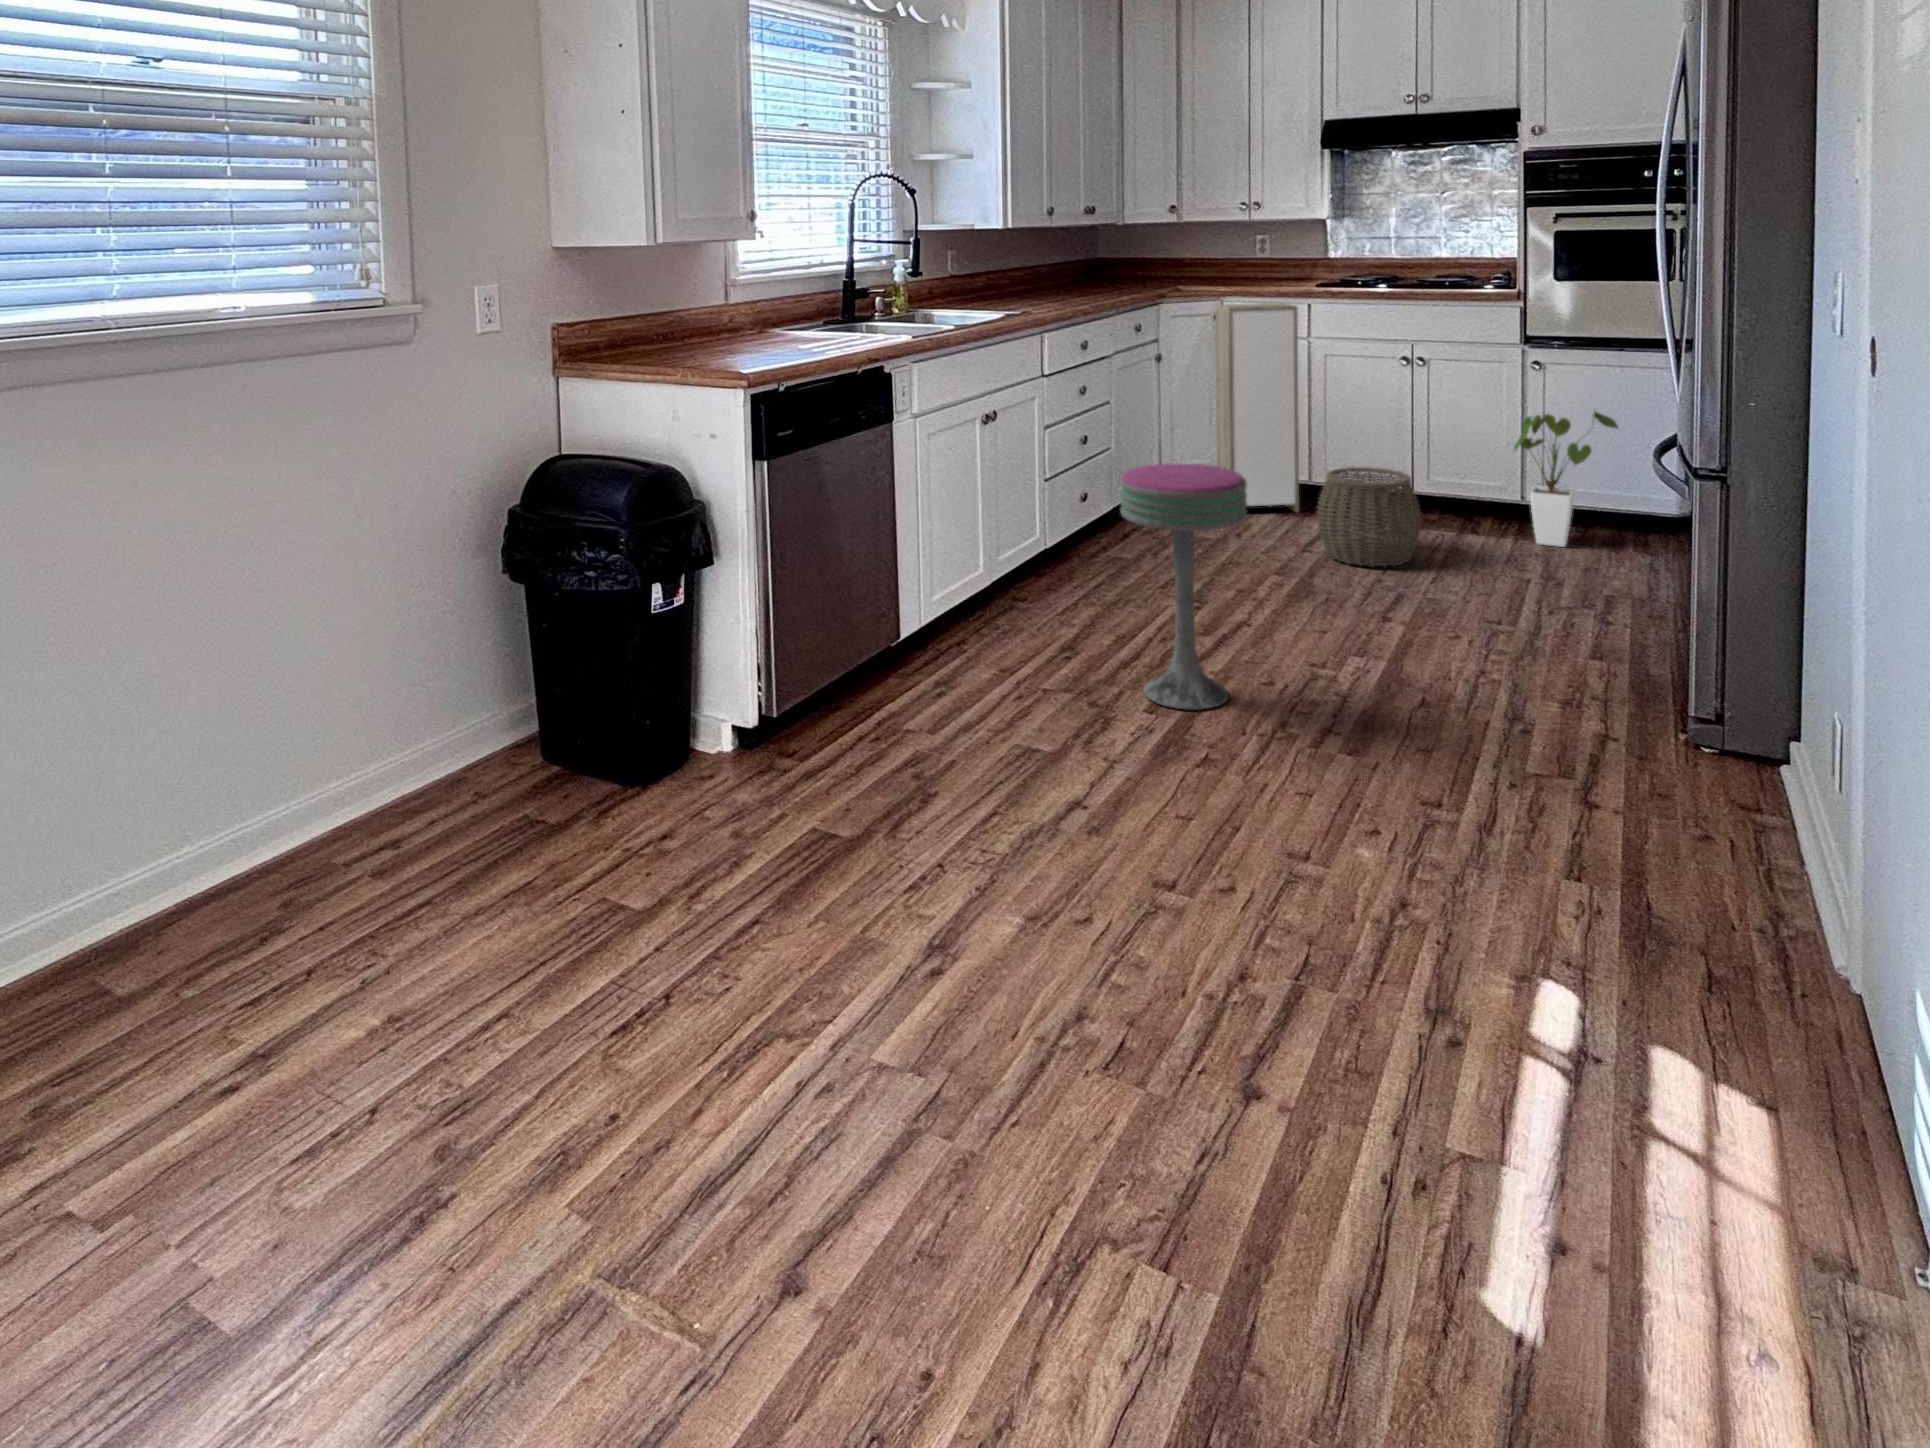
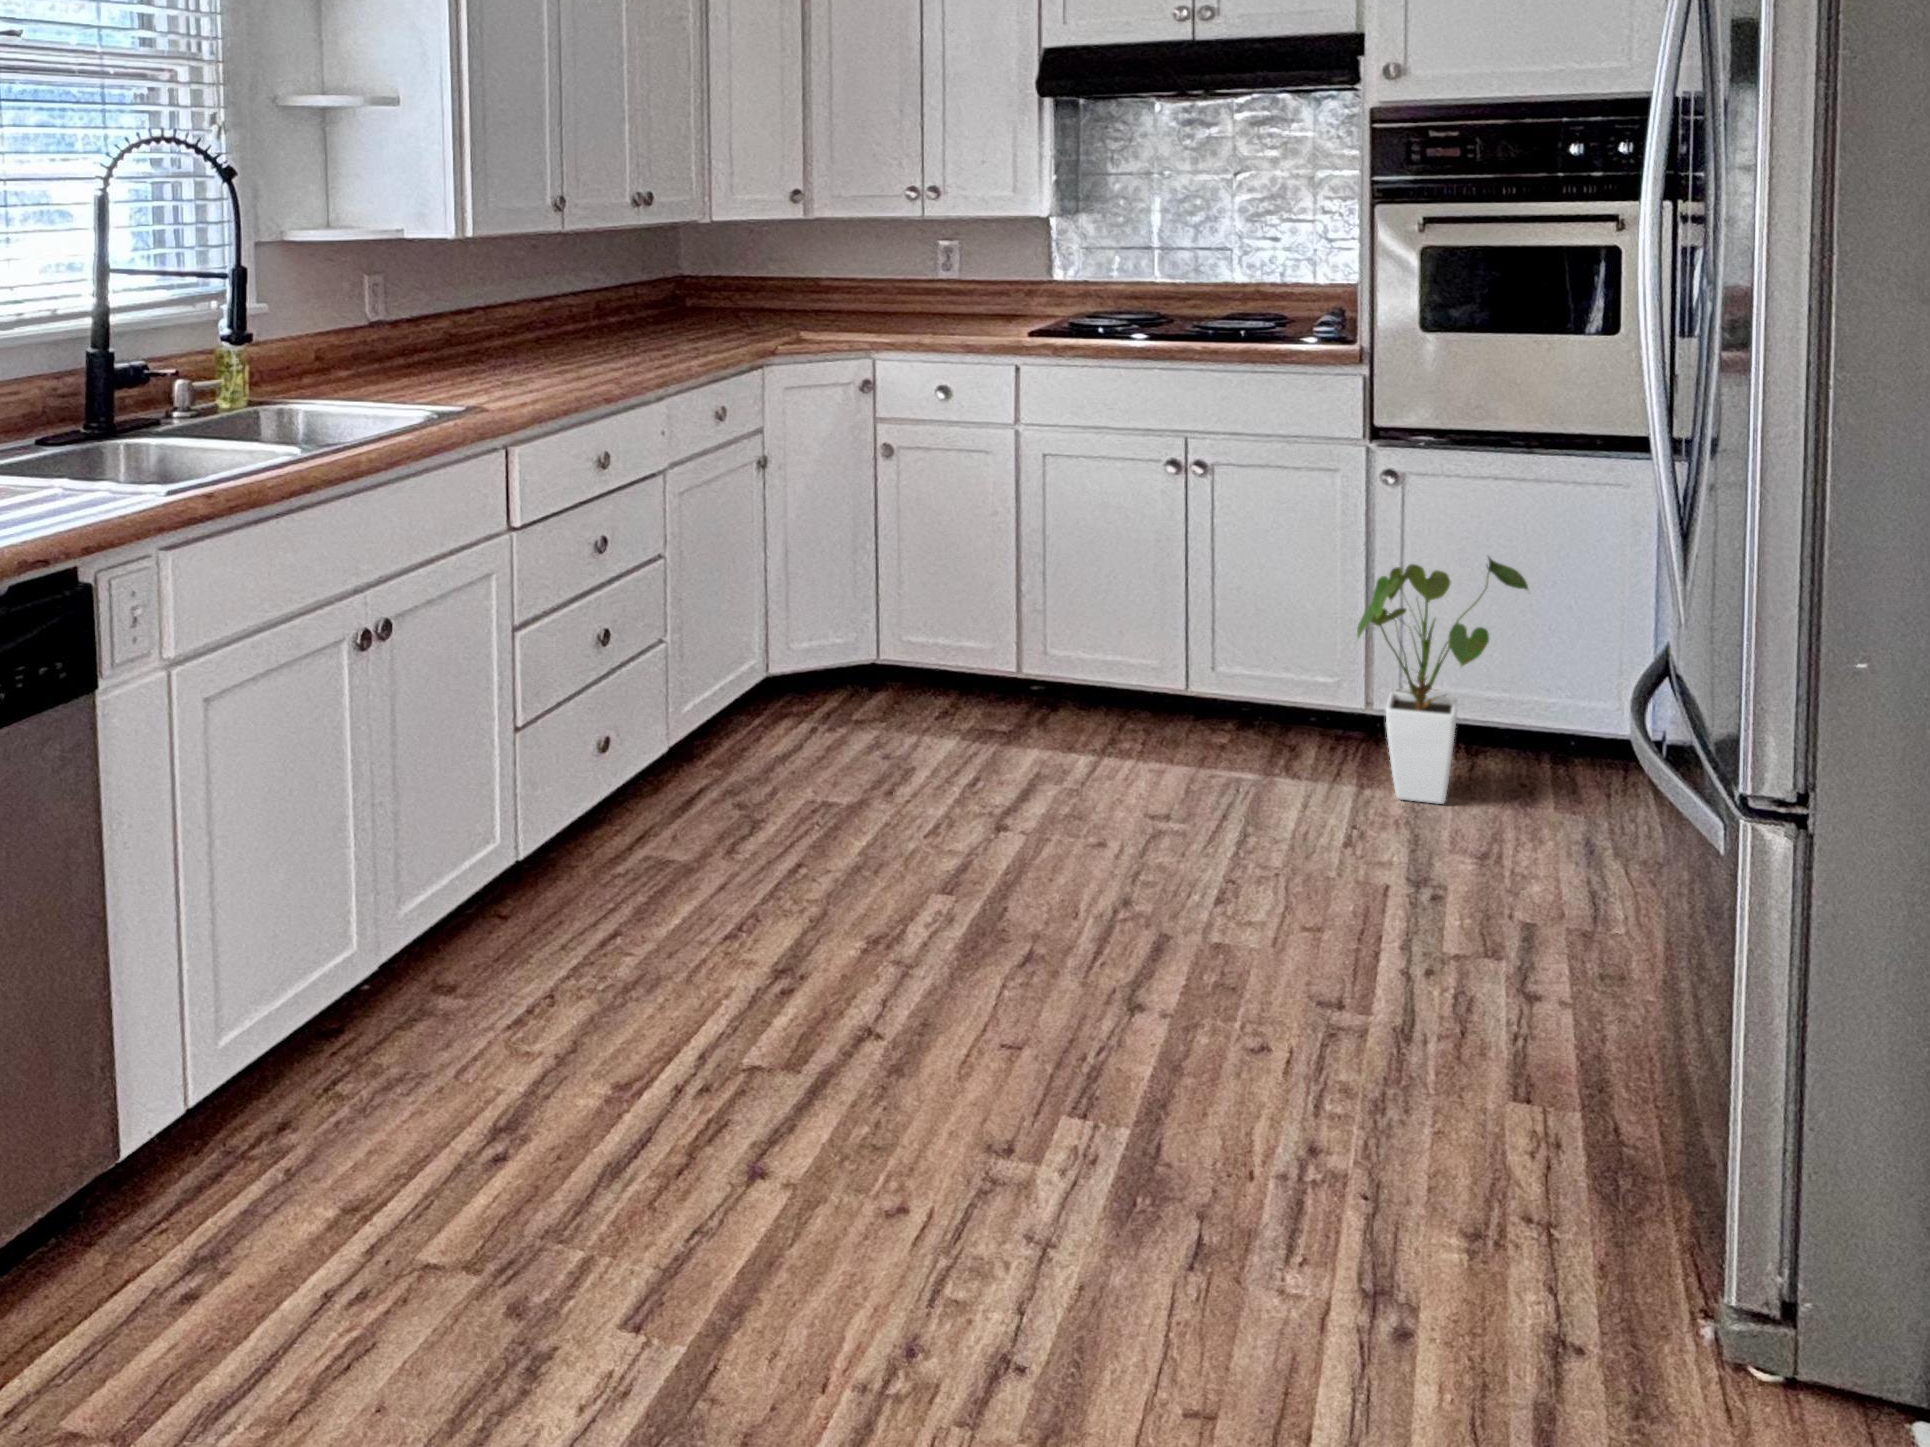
storage cabinet: present [1215,303,1299,512] -> none [852,364,998,748]
bar stool: present [1120,463,1247,710] -> none [575,756,842,1315]
woven basket: present [1317,467,1421,567] -> none [1019,673,1203,869]

